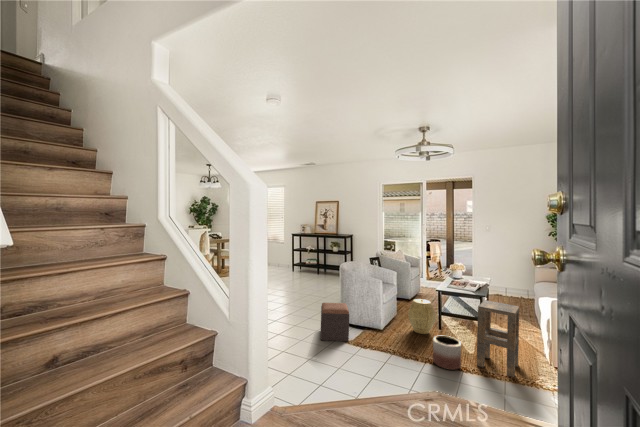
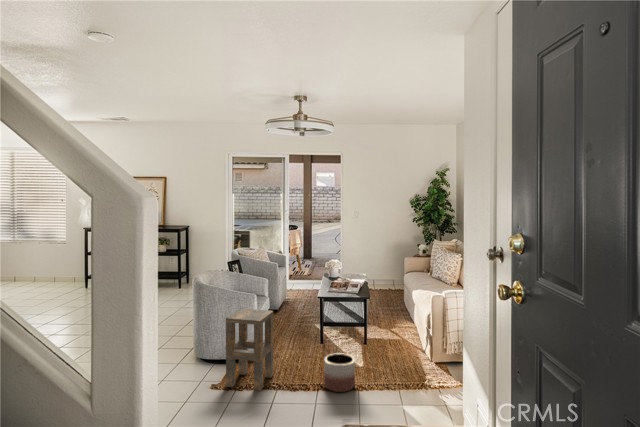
woven basket: present [408,299,435,334] -> none [287,312,318,354]
side table: present [477,300,519,377] -> present [226,309,273,391]
footstool: present [321,303,349,341] -> none [171,335,216,393]

